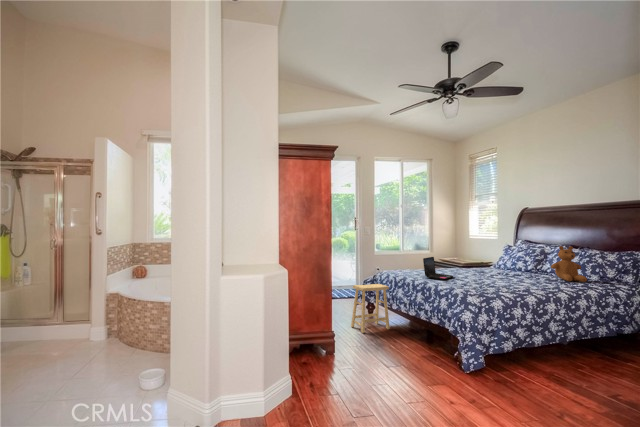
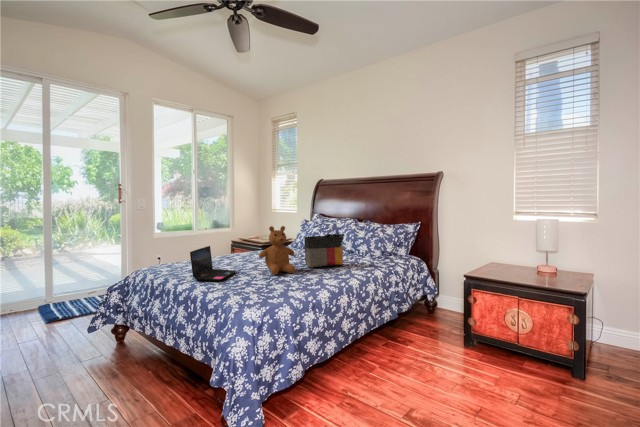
teddy bear: present [551,246,587,282] -> present [259,226,295,275]
tote bag: none [511,254,552,282] -> present [304,234,344,268]
footstool: present [351,284,390,333] -> none [65,295,141,389]

